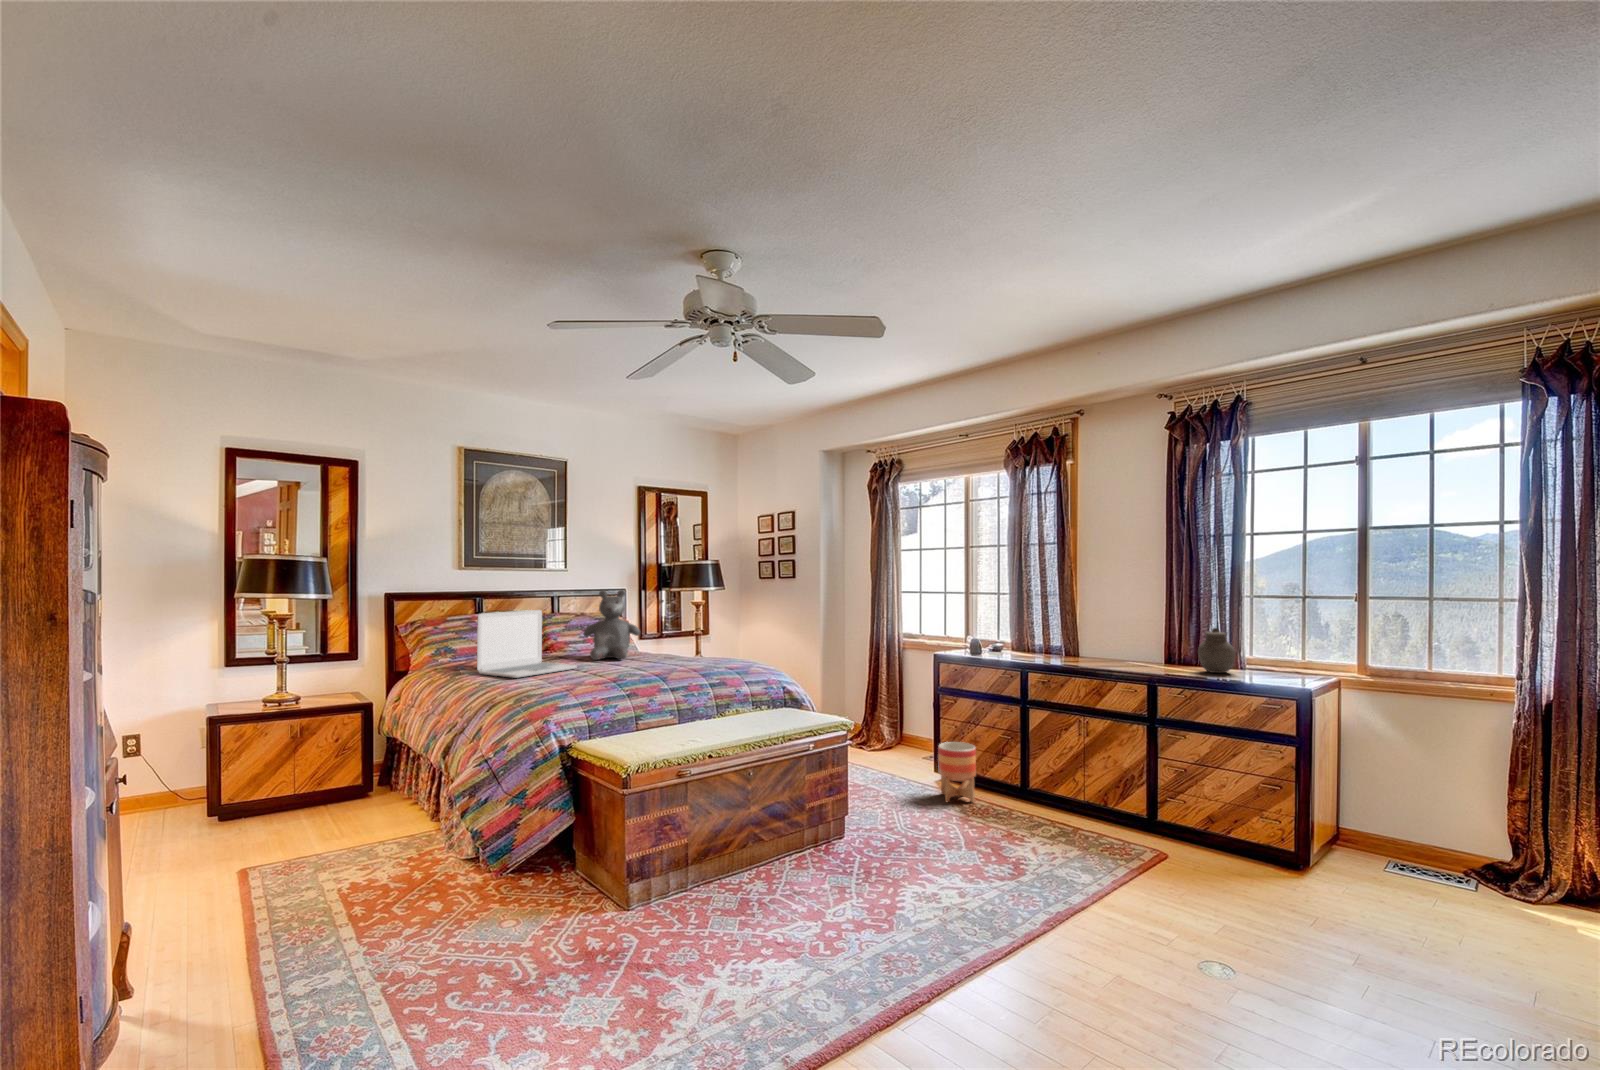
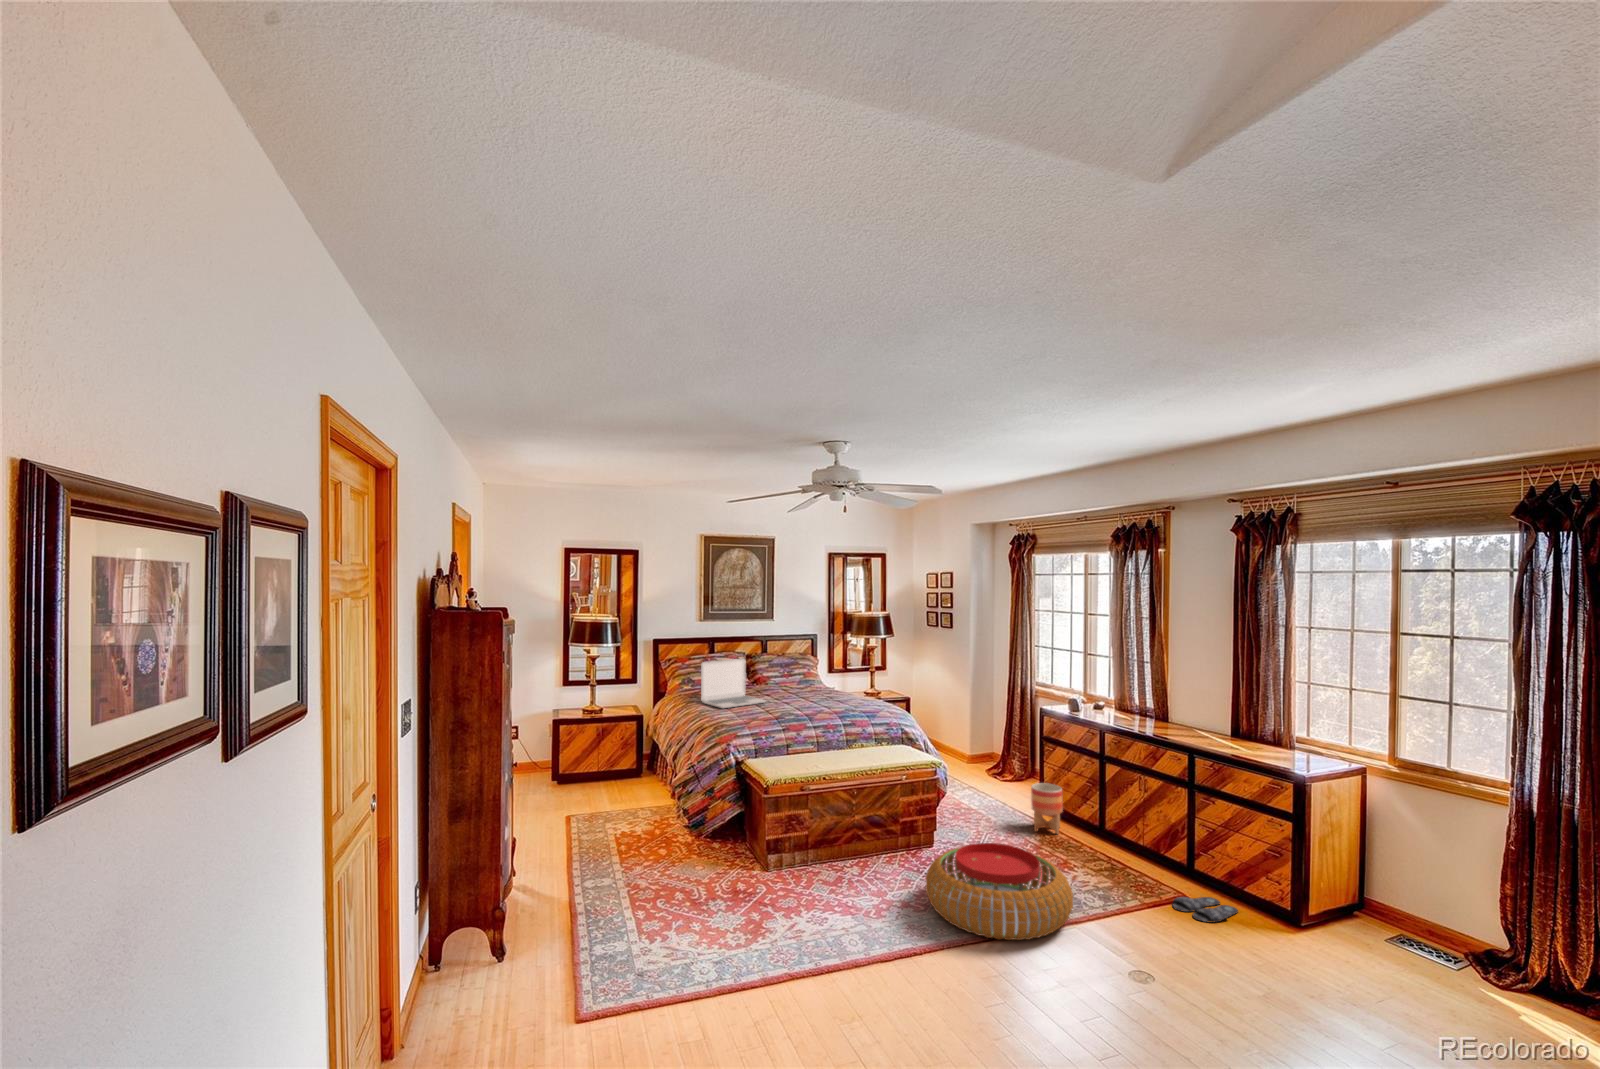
teddy bear: present [583,590,640,660] -> none [776,643,816,696]
jar: present [1198,628,1235,673] -> none [1237,712,1270,752]
pouf: none [879,818,1087,954] -> present [926,843,1073,940]
slippers: none [1158,851,1229,881] -> present [1172,897,1238,923]

